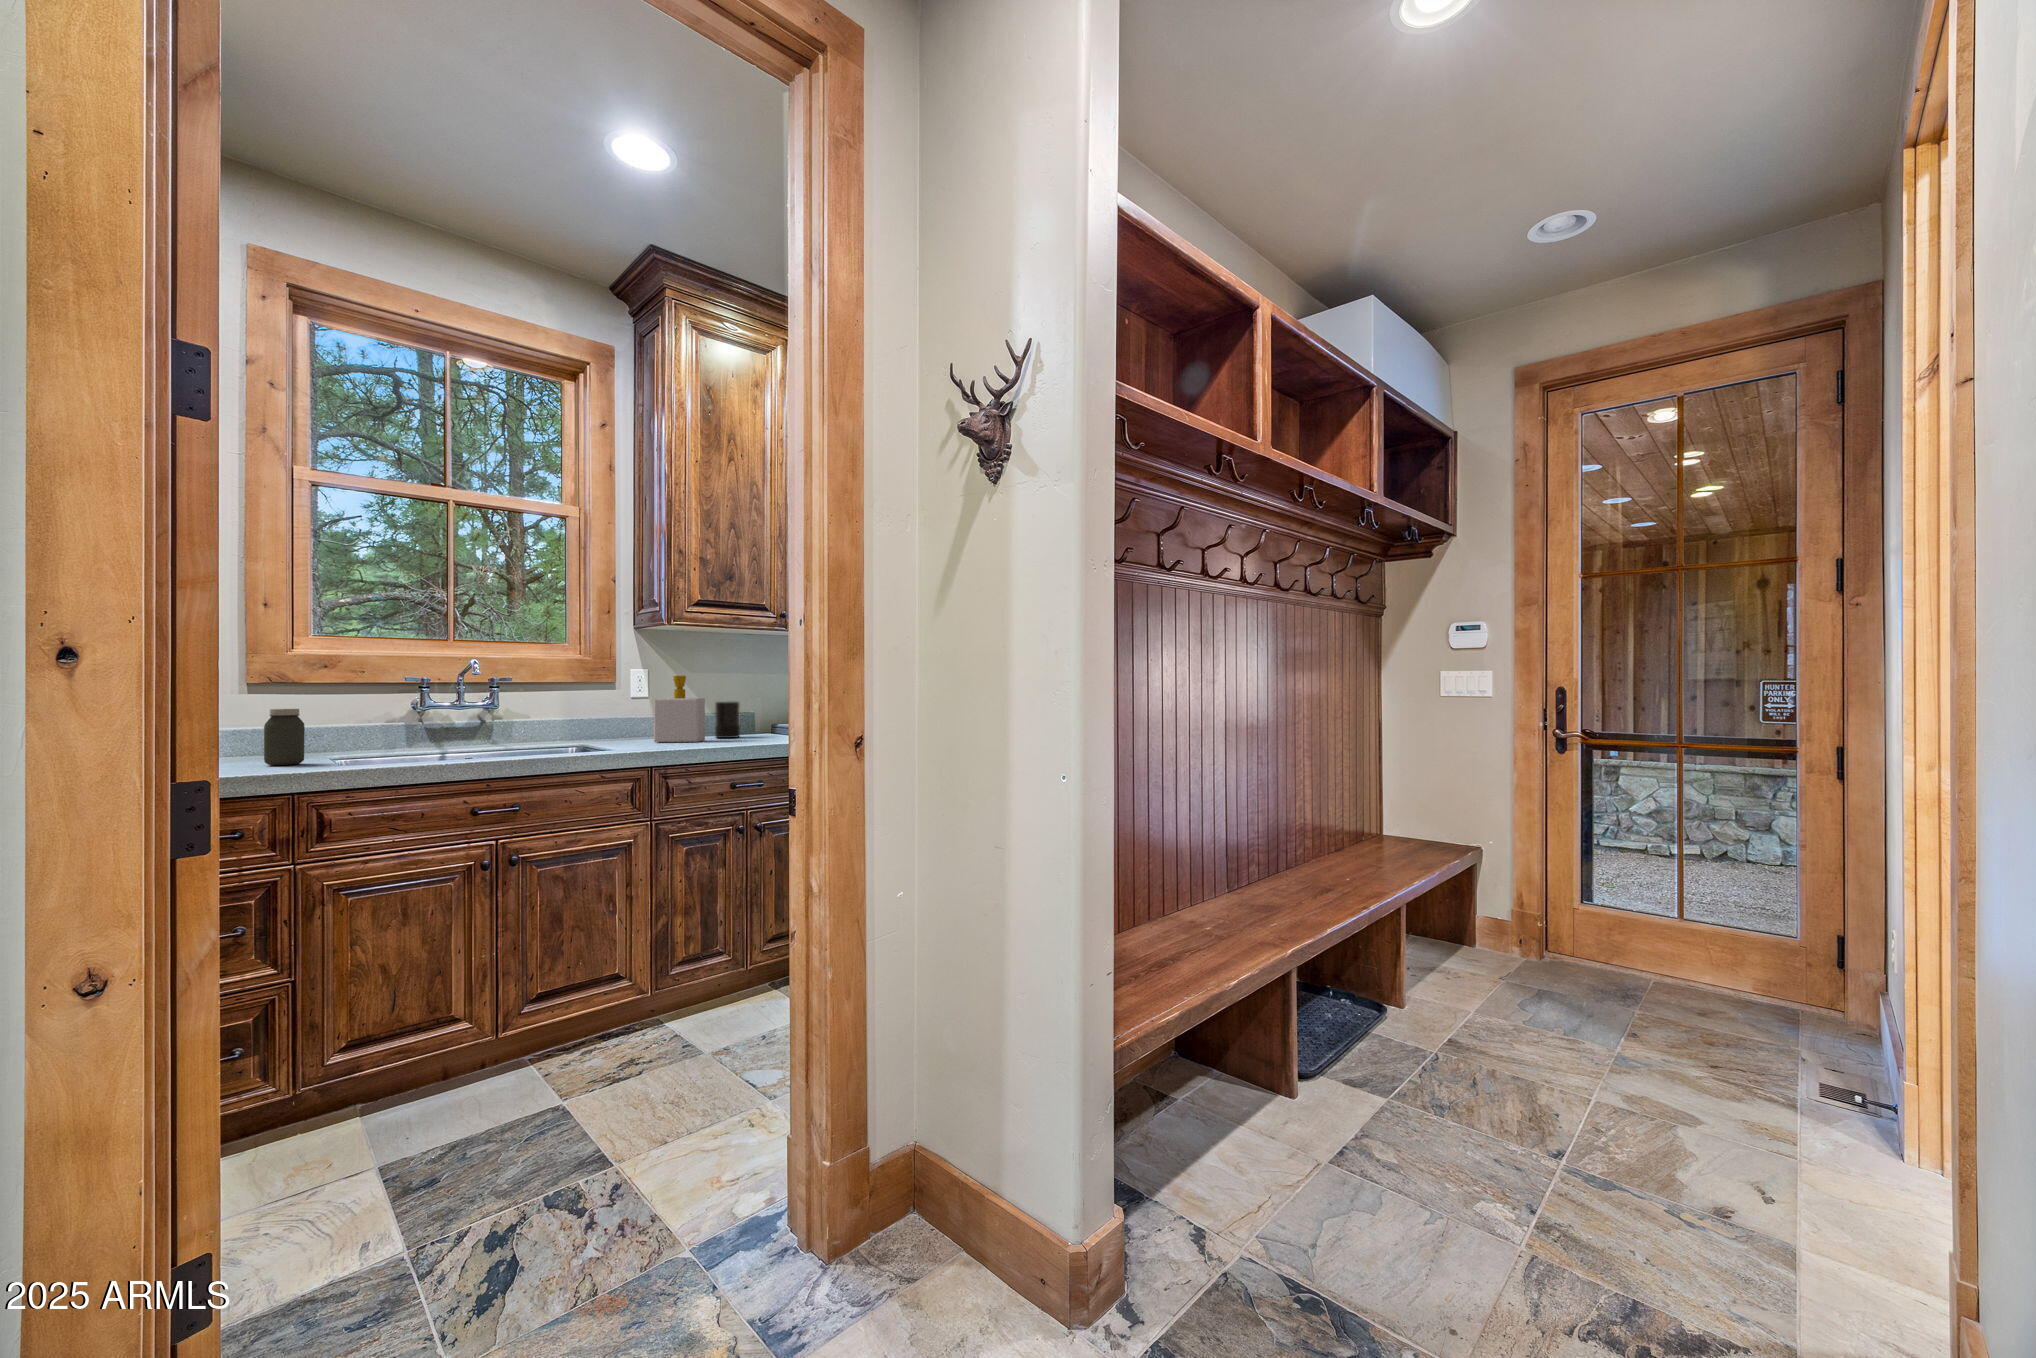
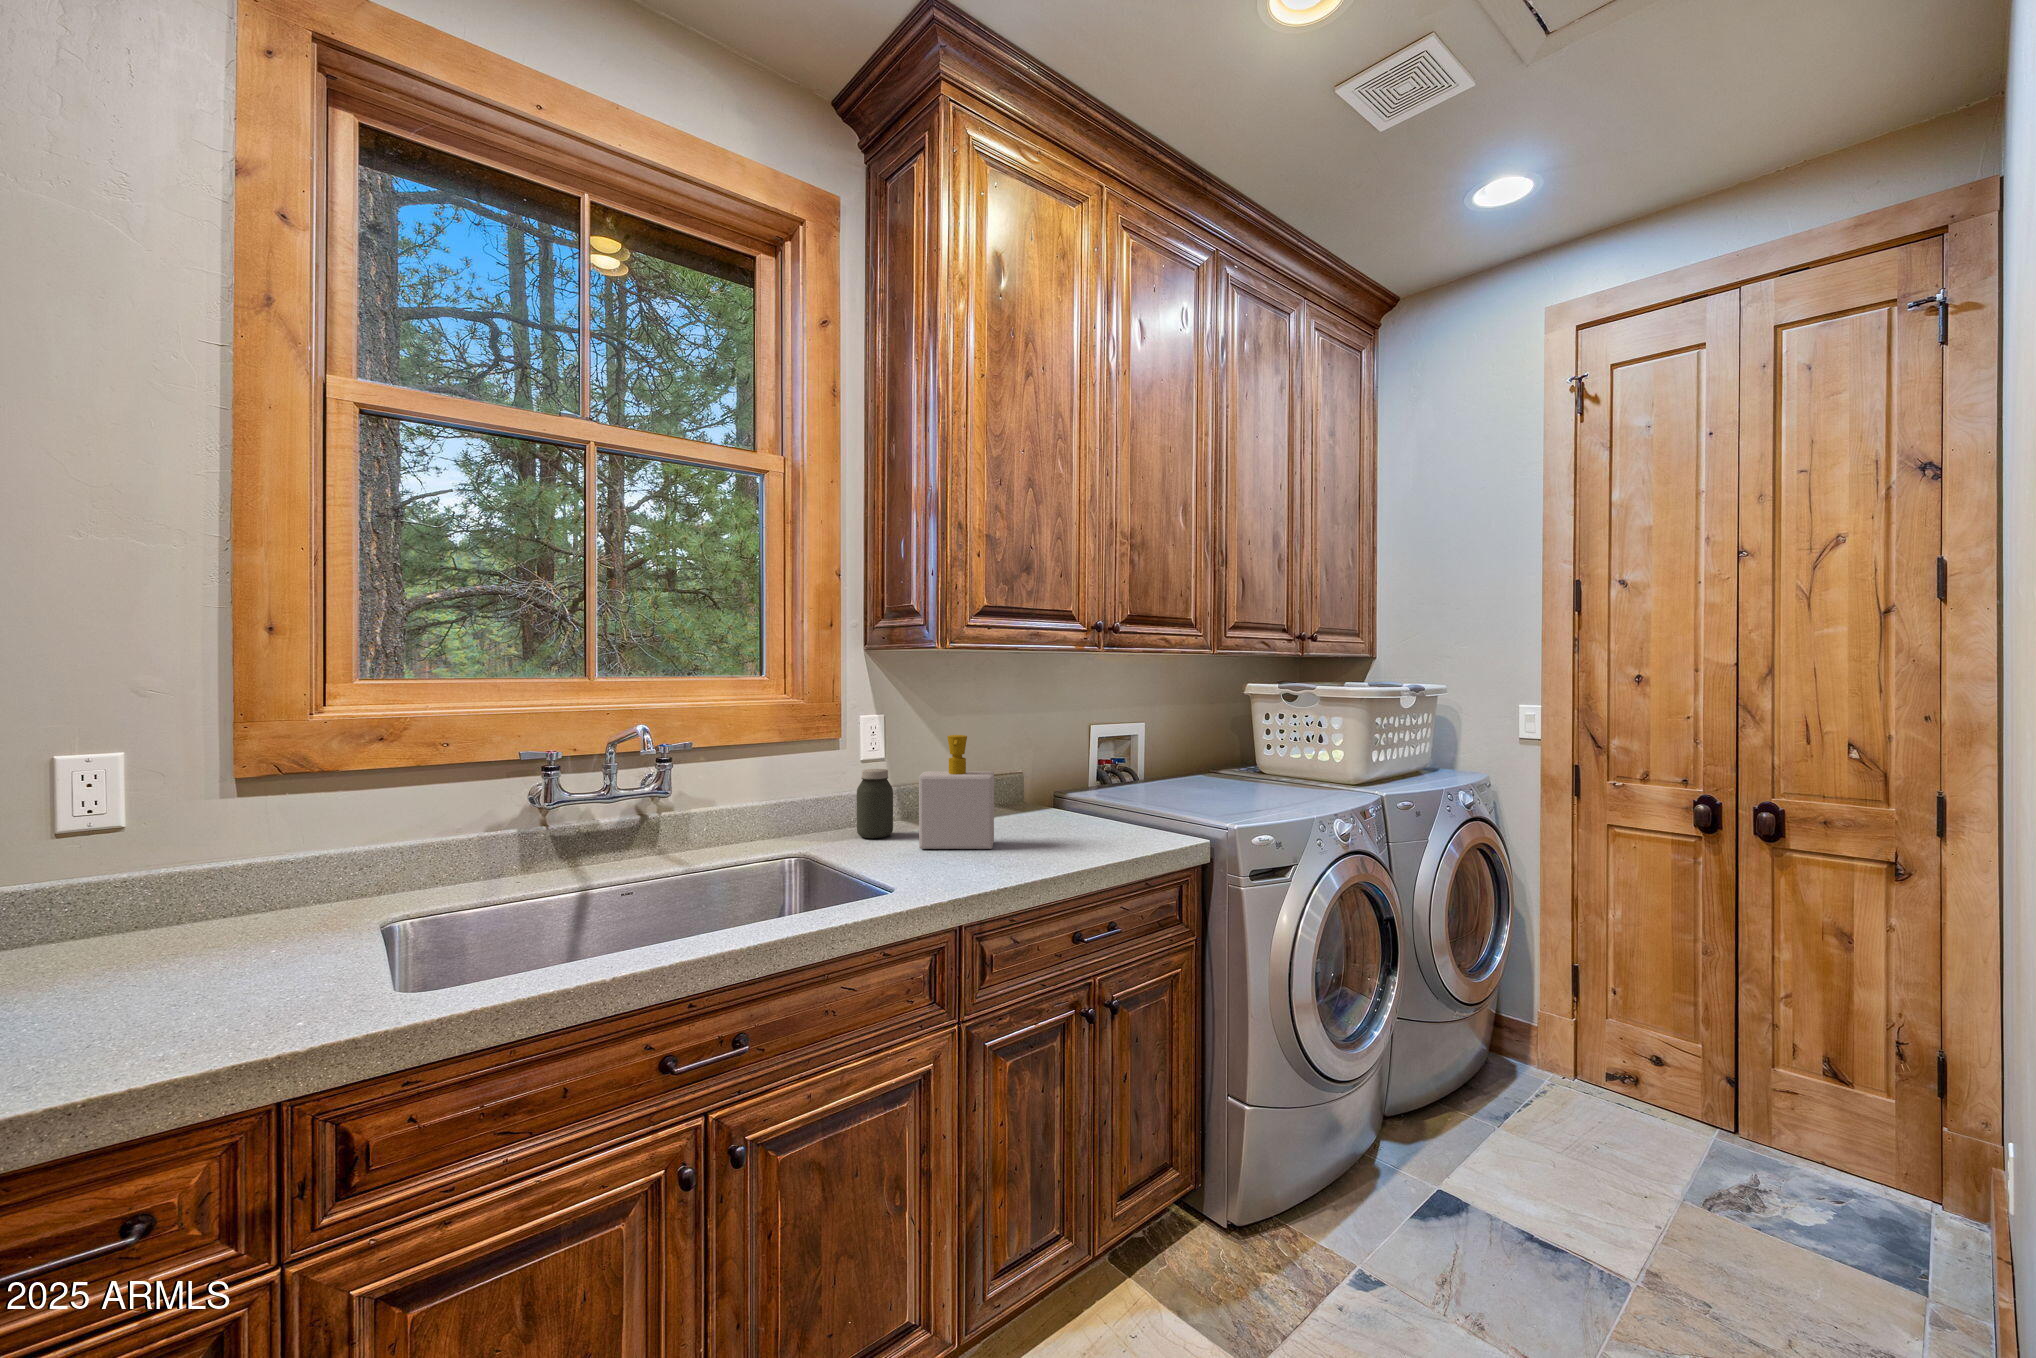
candle: present [715,701,740,738] -> none [997,764,1034,833]
jar: present [264,709,305,765] -> present [857,769,893,838]

